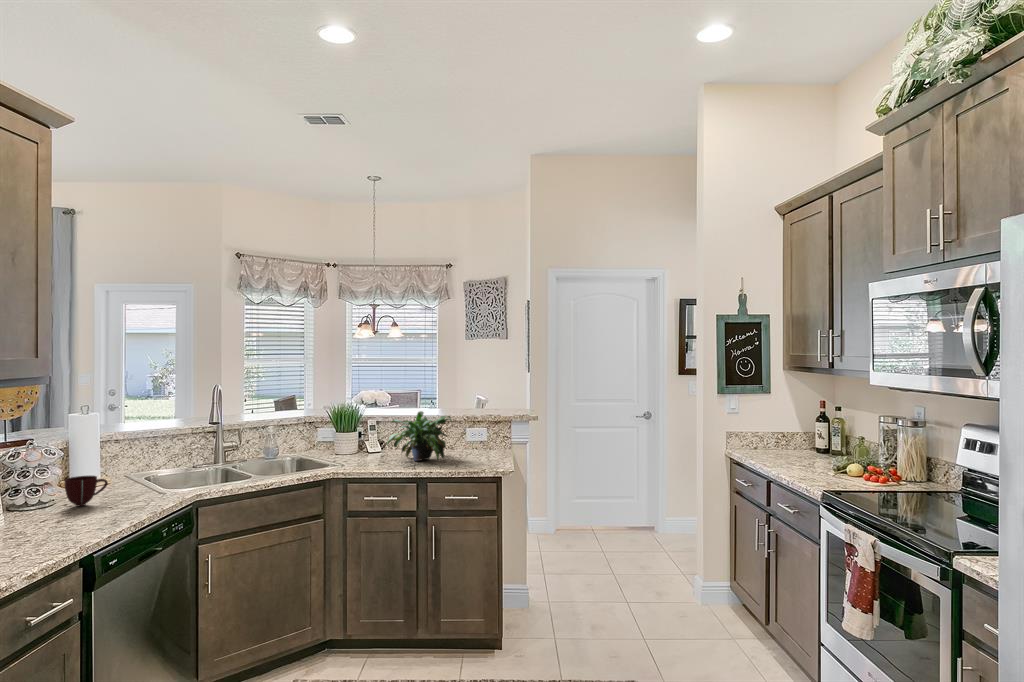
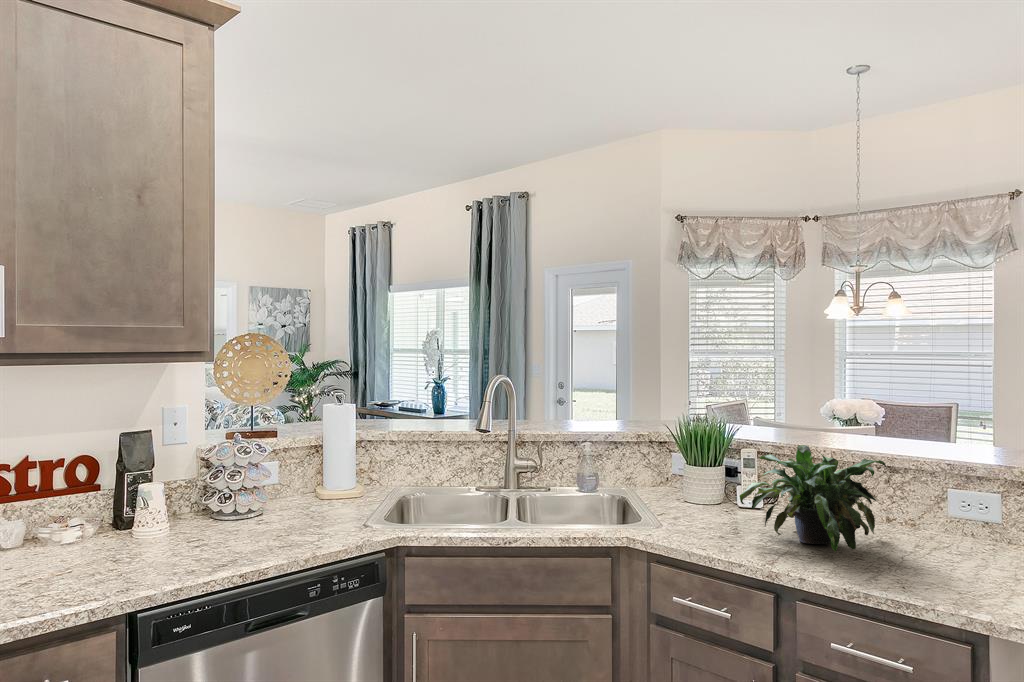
mug: present [64,476,108,506] -> none [263,484,309,523]

